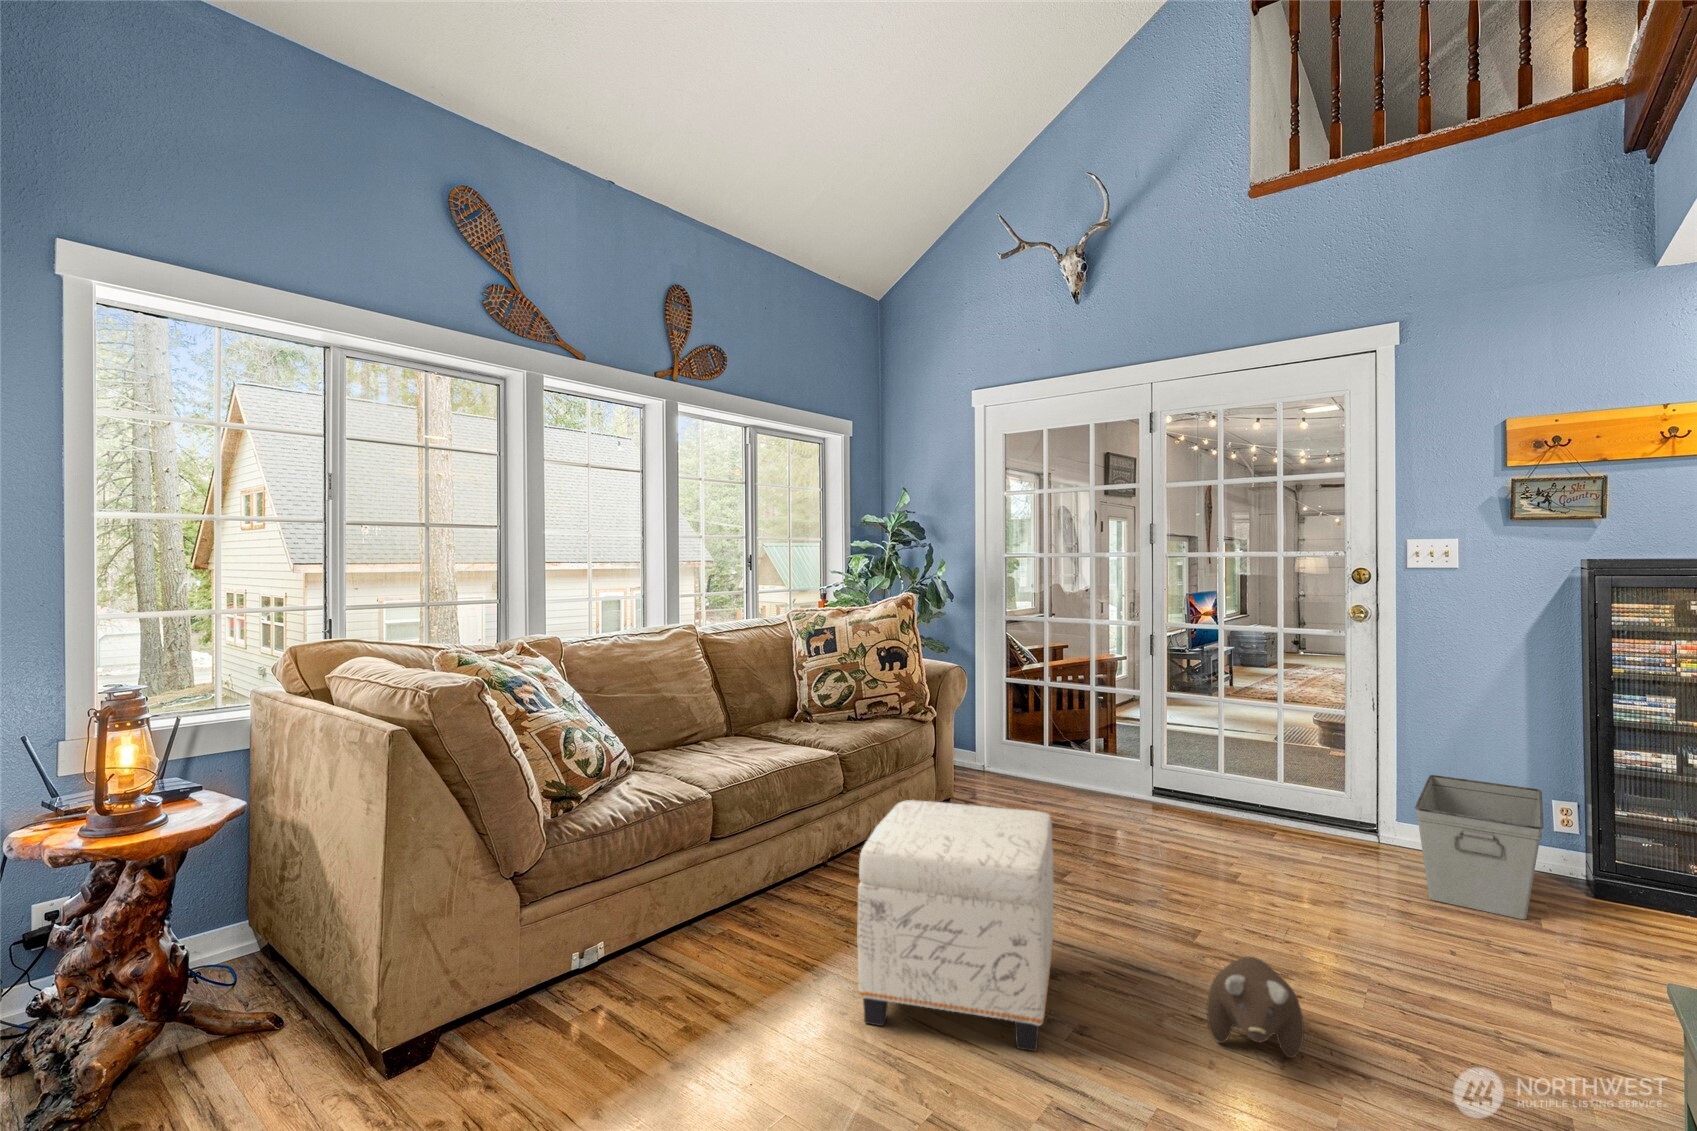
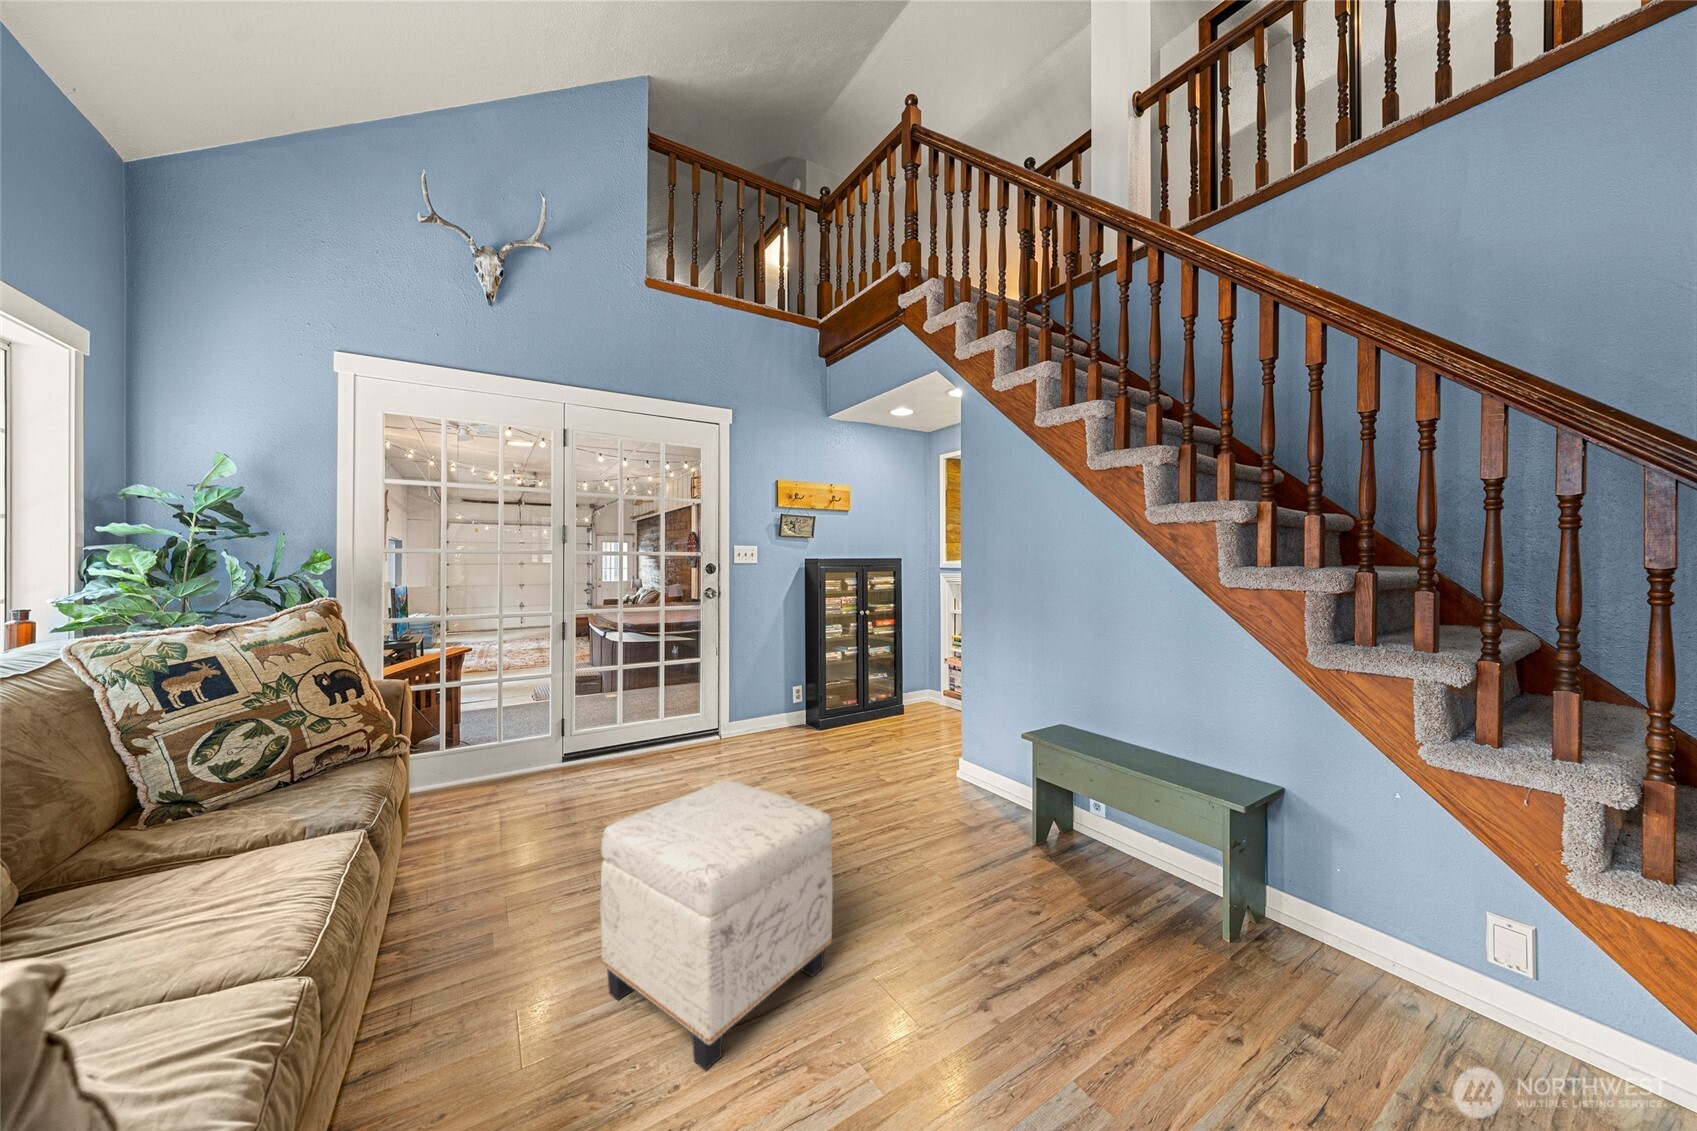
storage bin: present [1415,775,1544,919] -> none [750,683,834,759]
plush toy: present [1207,957,1304,1058] -> none [839,818,910,884]

